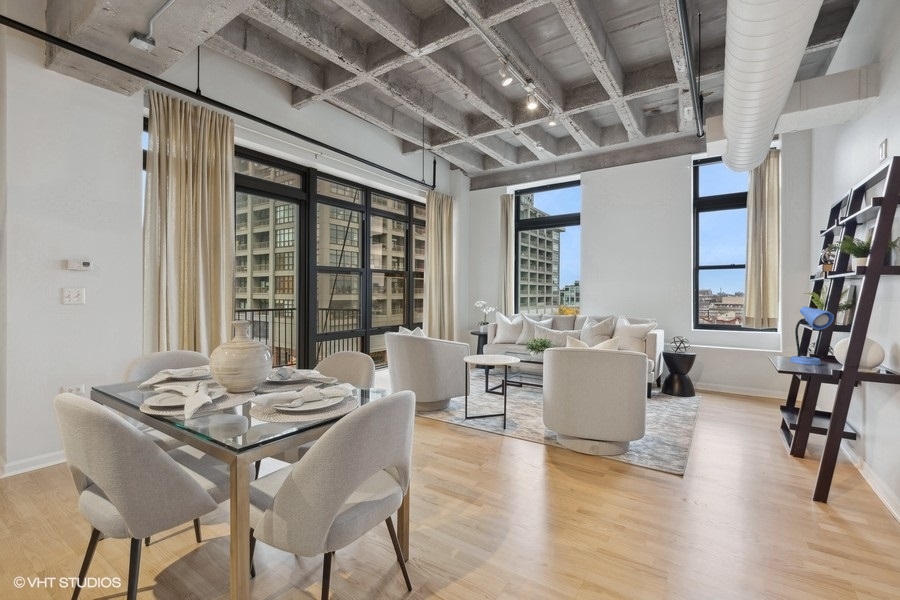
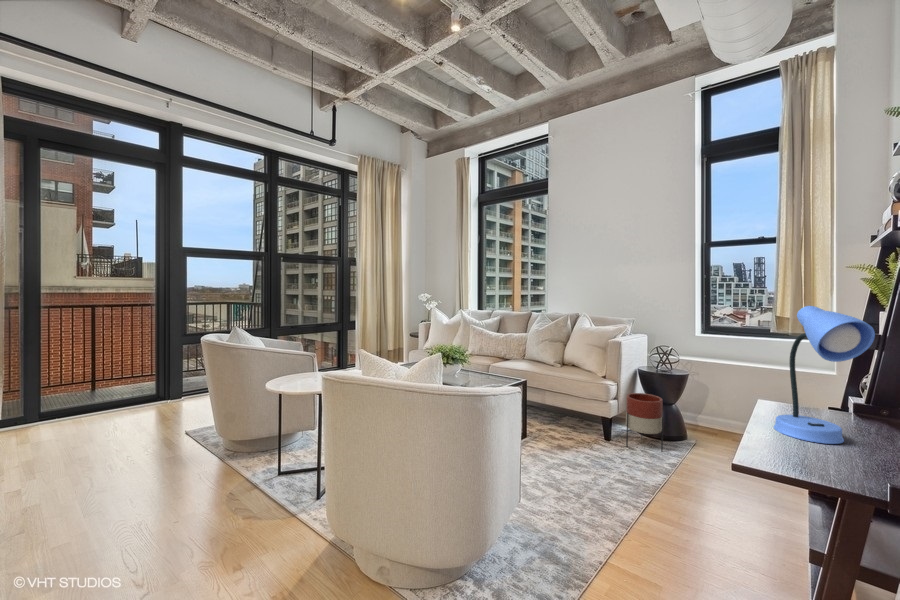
planter: none [658,367,685,404] -> present [626,393,664,451]

